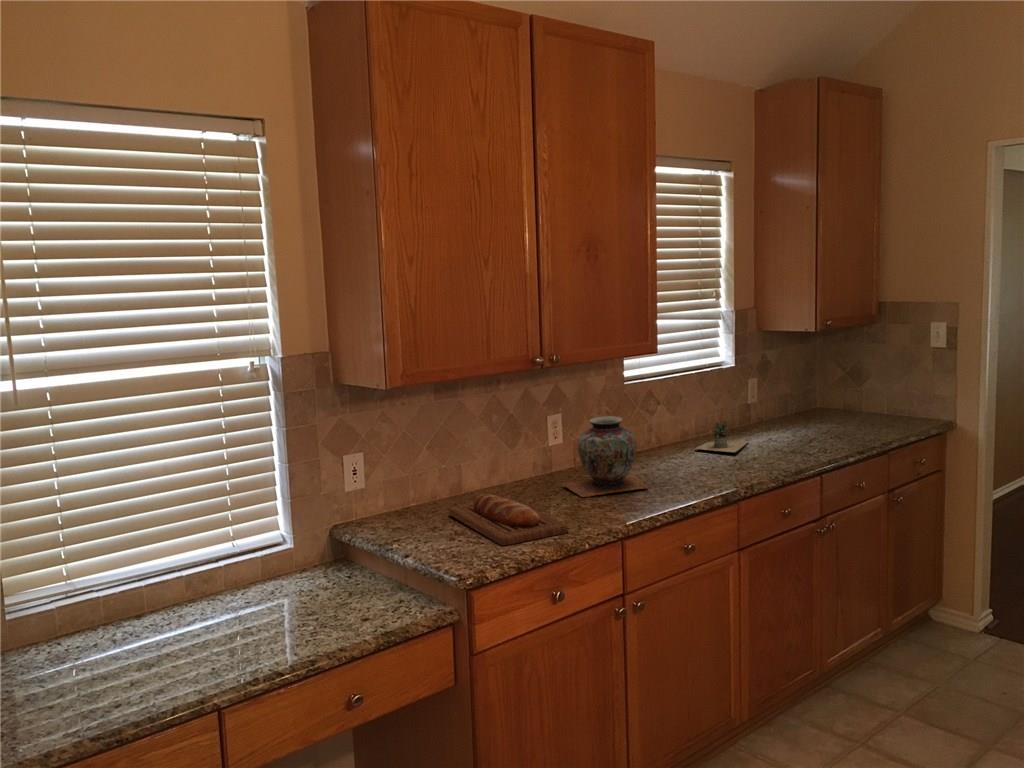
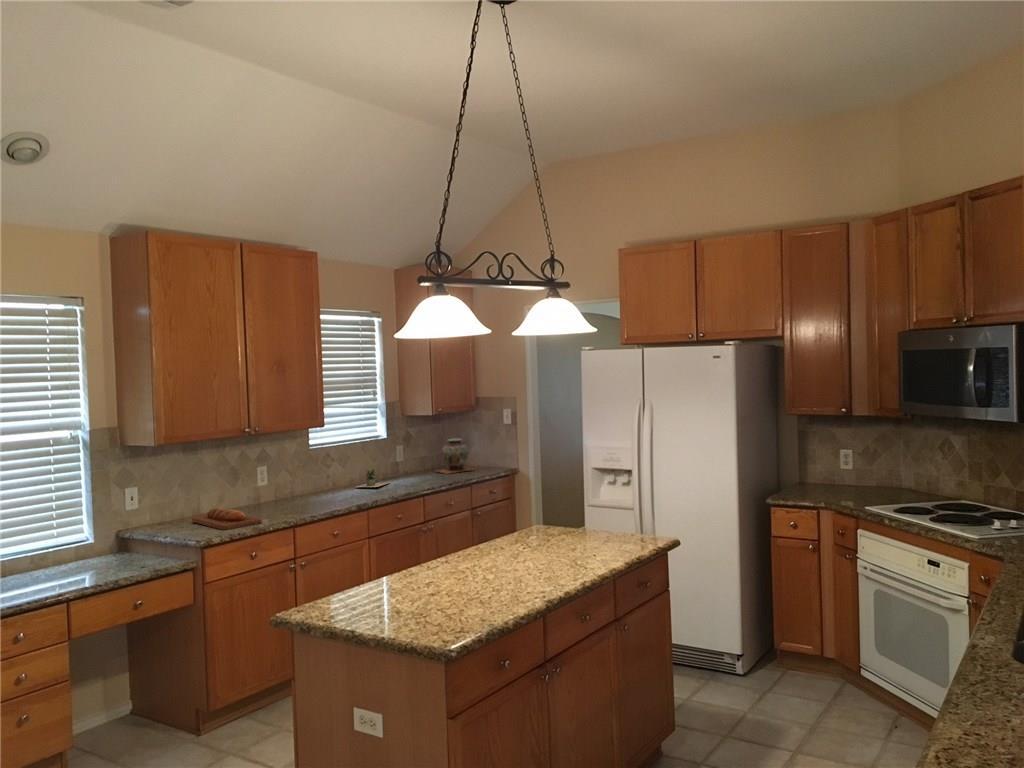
decorative vase: present [563,416,648,497] -> present [437,439,473,474]

